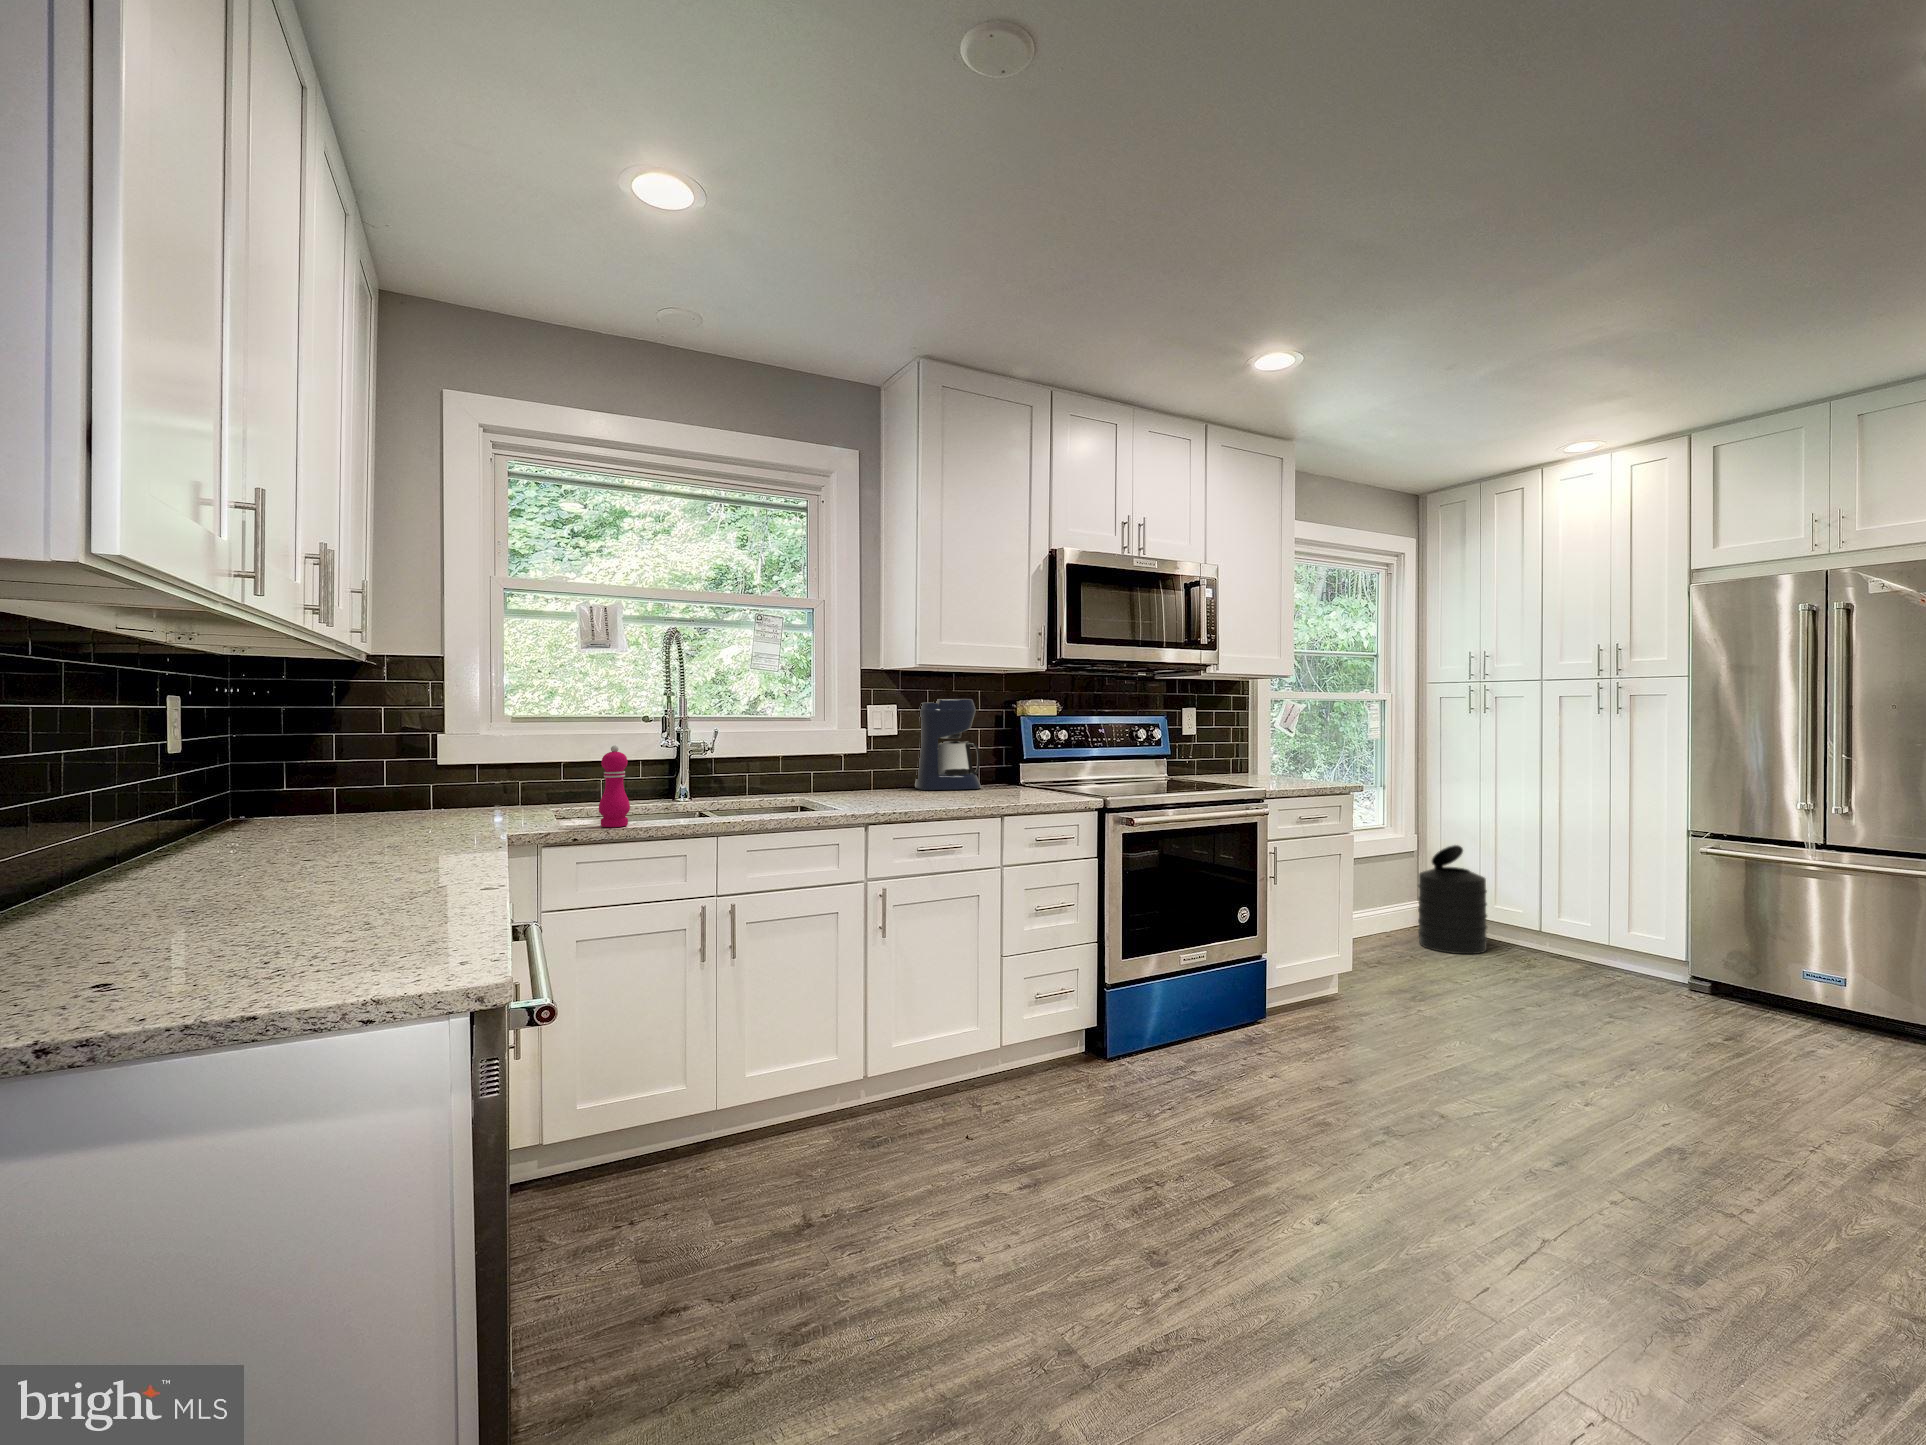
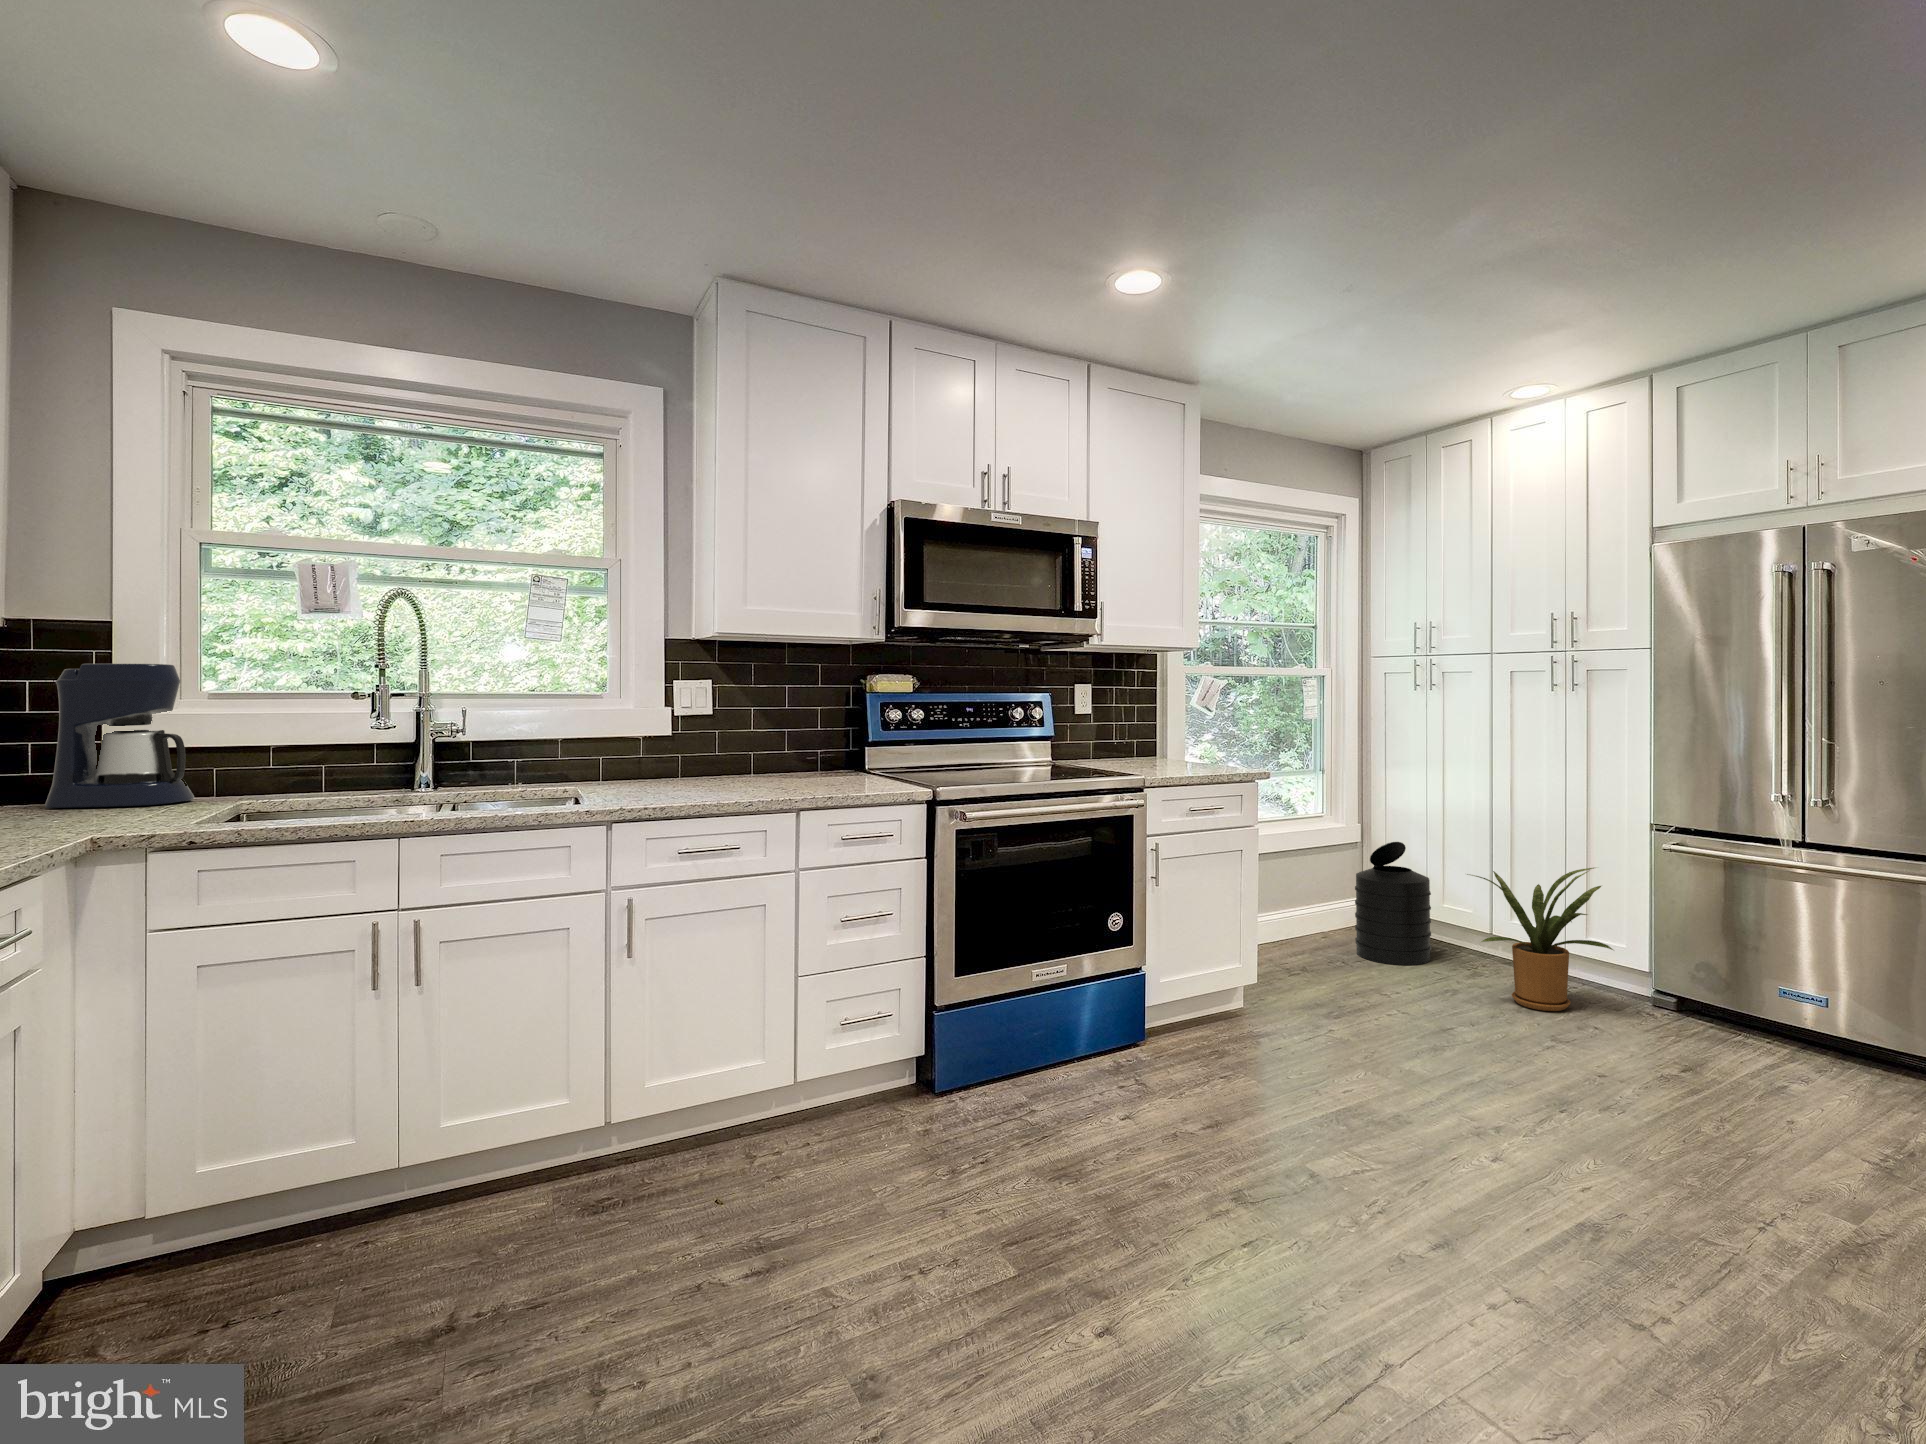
coffee maker: present [915,699,981,790] -> present [45,664,194,808]
pepper mill: present [599,745,630,827] -> none [224,725,270,826]
house plant: none [1522,867,1662,992] -> present [1467,868,1613,1011]

